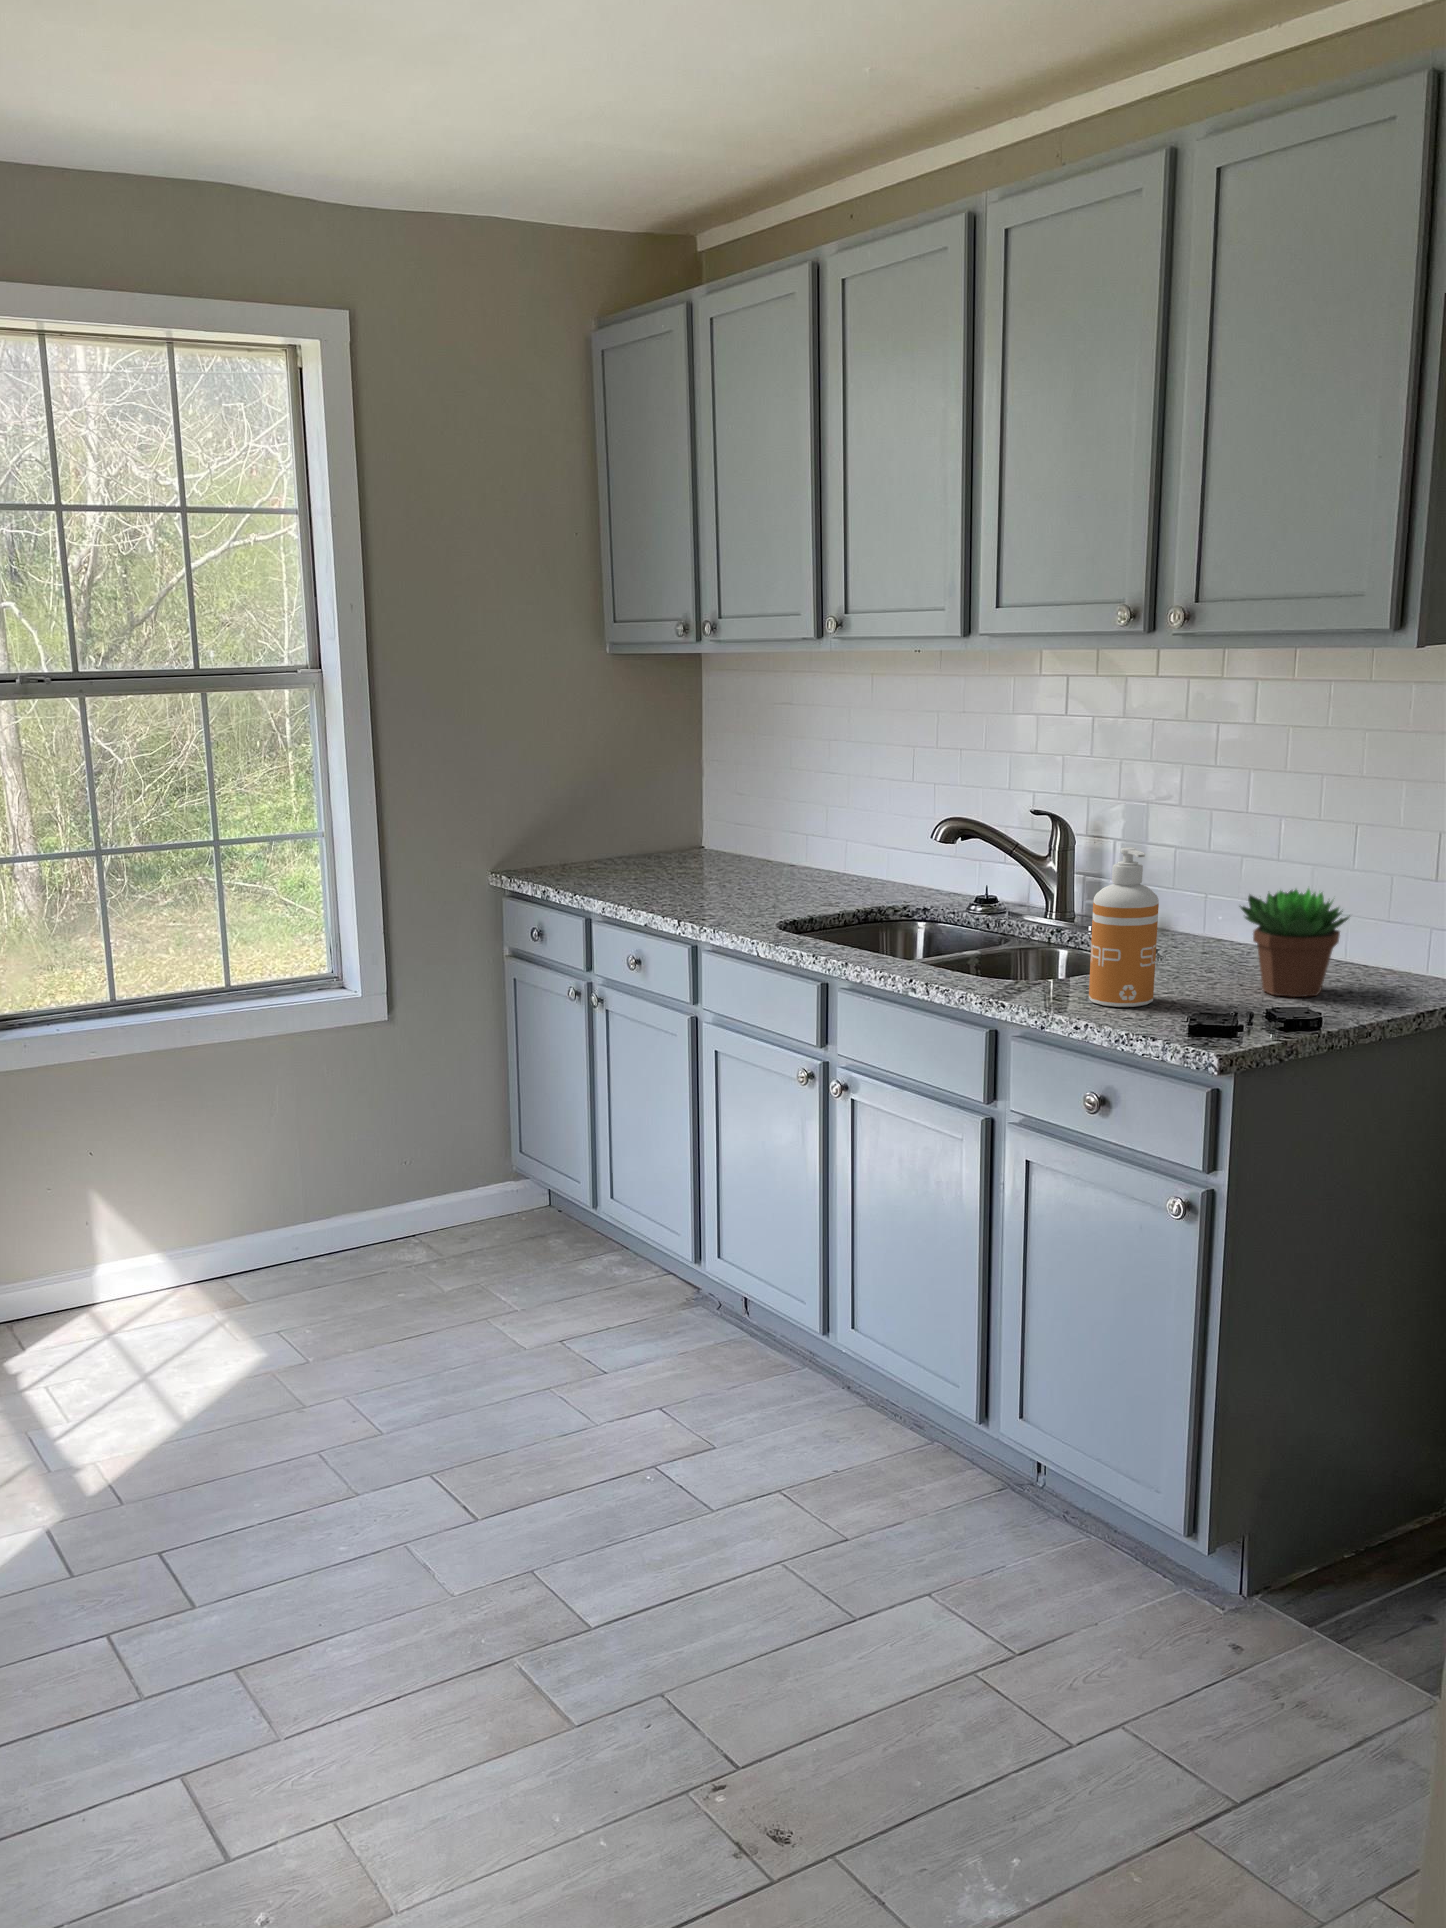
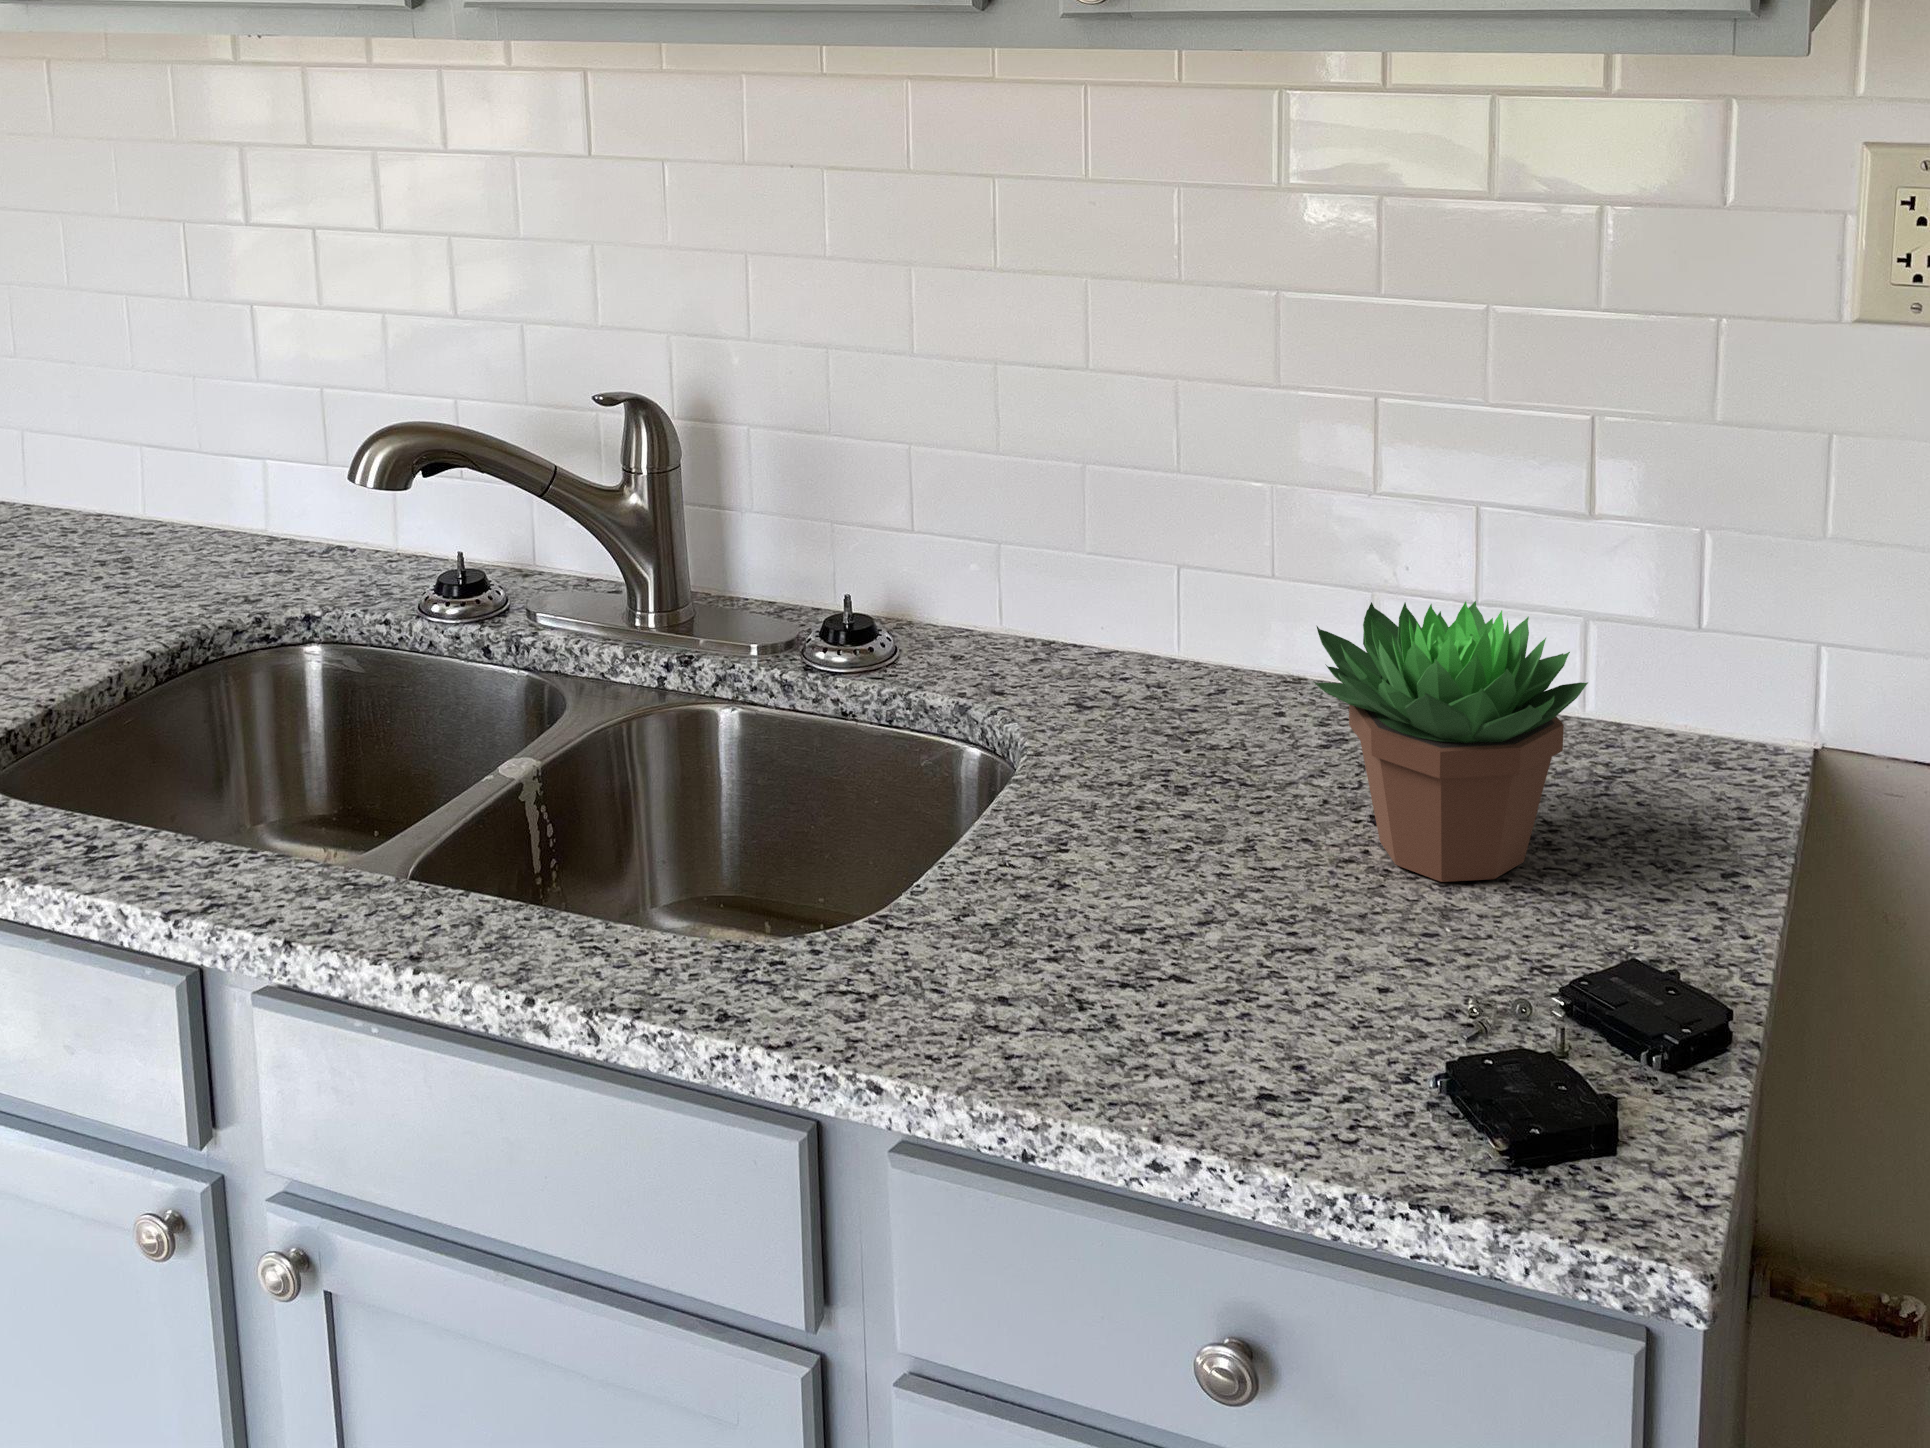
soap dispenser: present [1089,848,1159,1007] -> none [1072,600,1244,1040]

